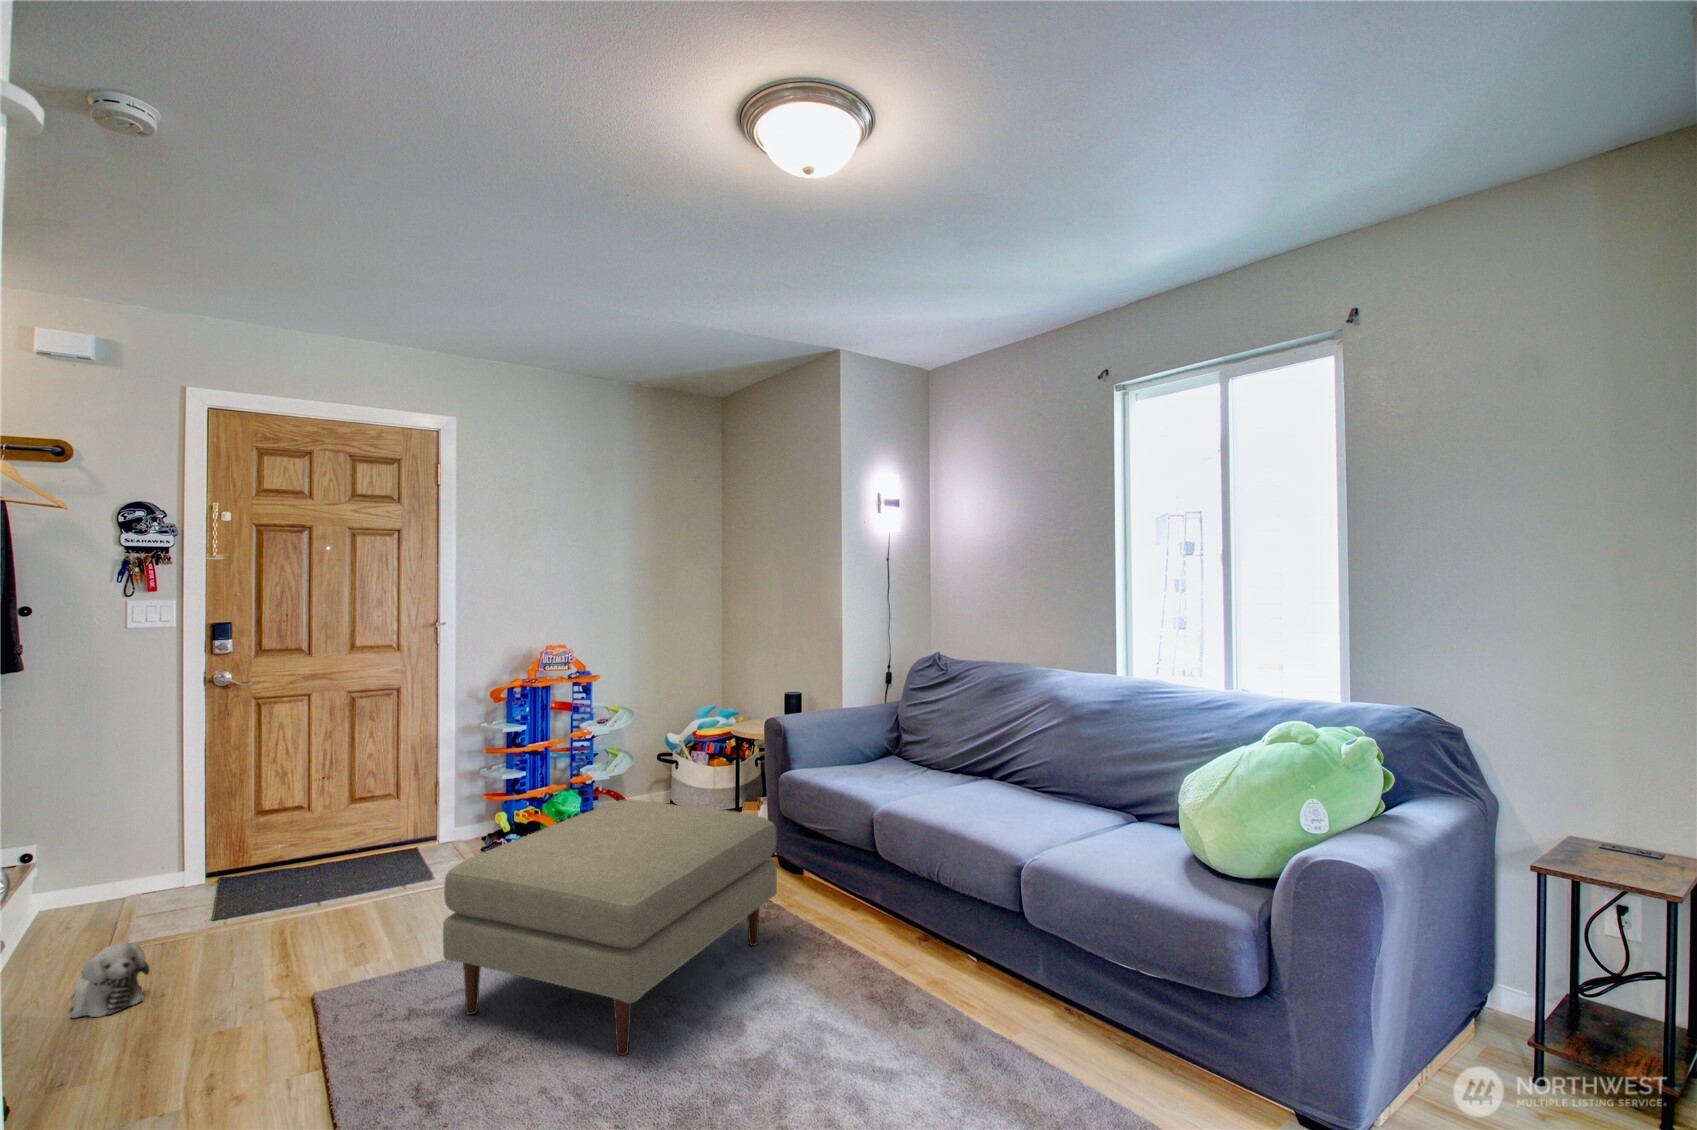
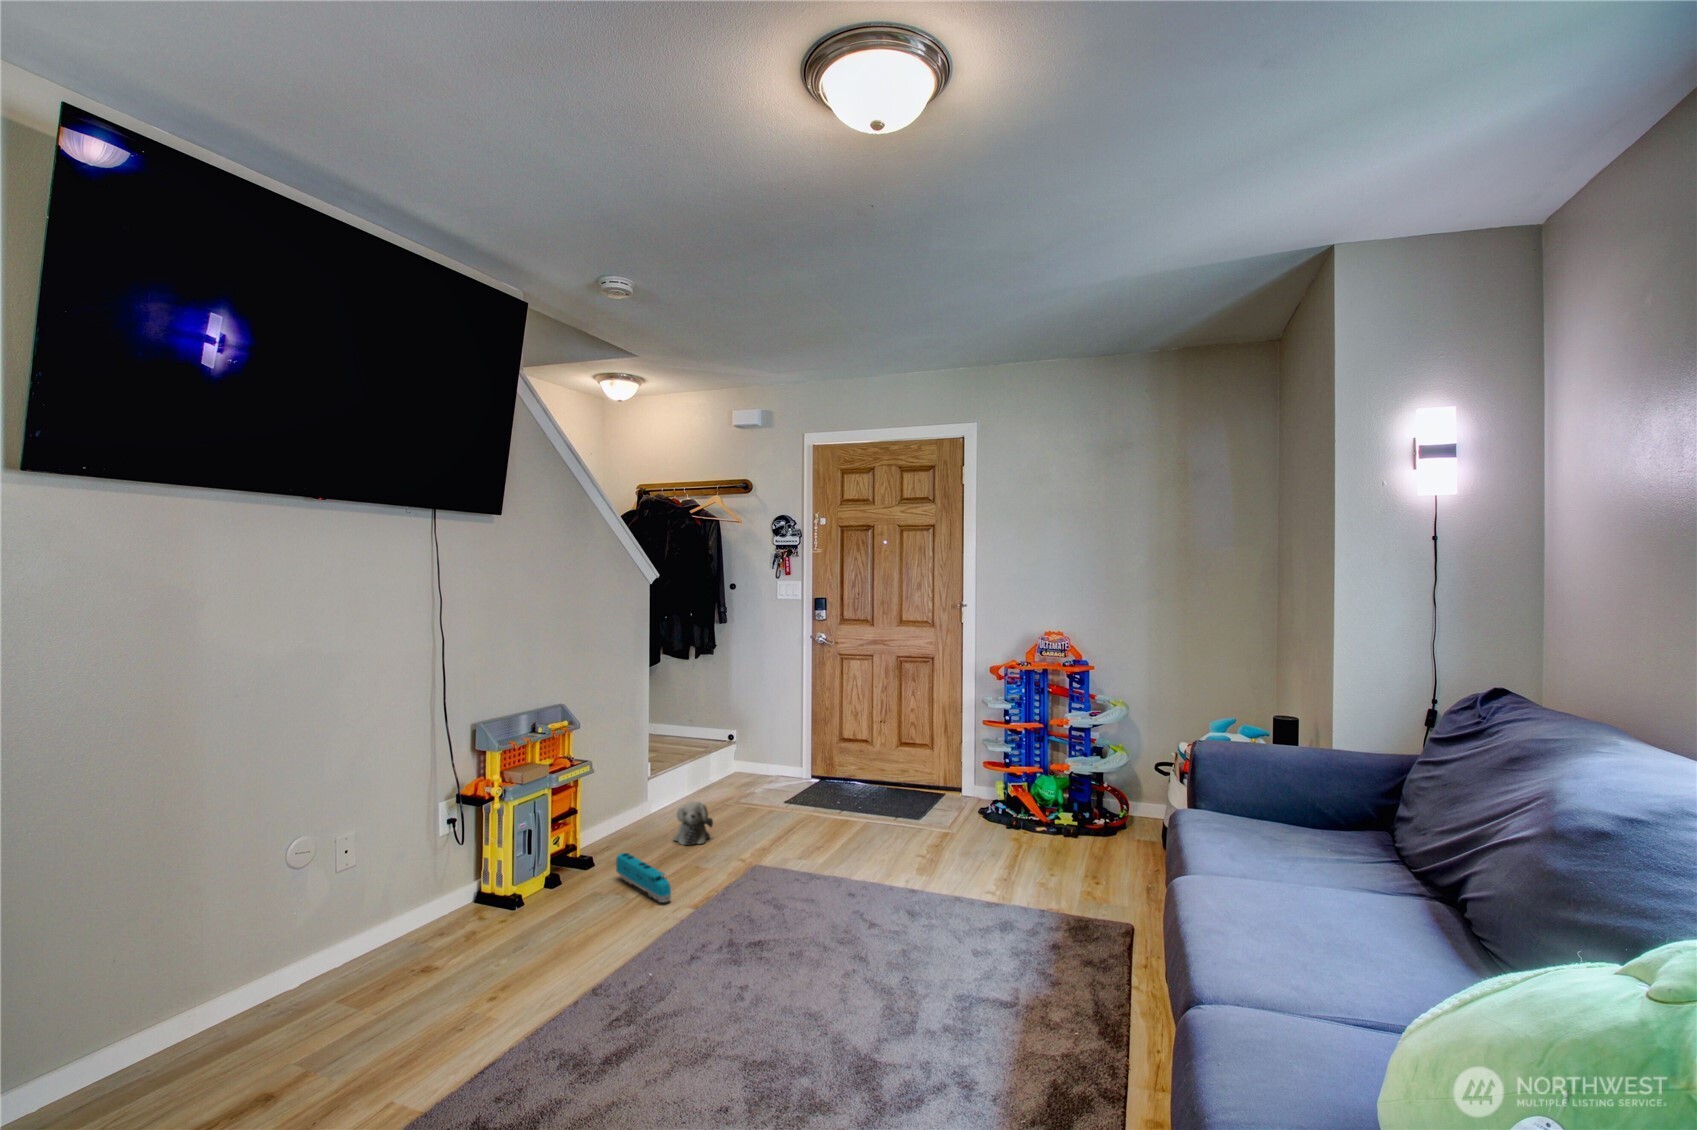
ottoman: present [443,800,777,1055] -> none [800,790,1117,1030]
toy train: none [45,1039,210,1092] -> present [616,853,671,902]

